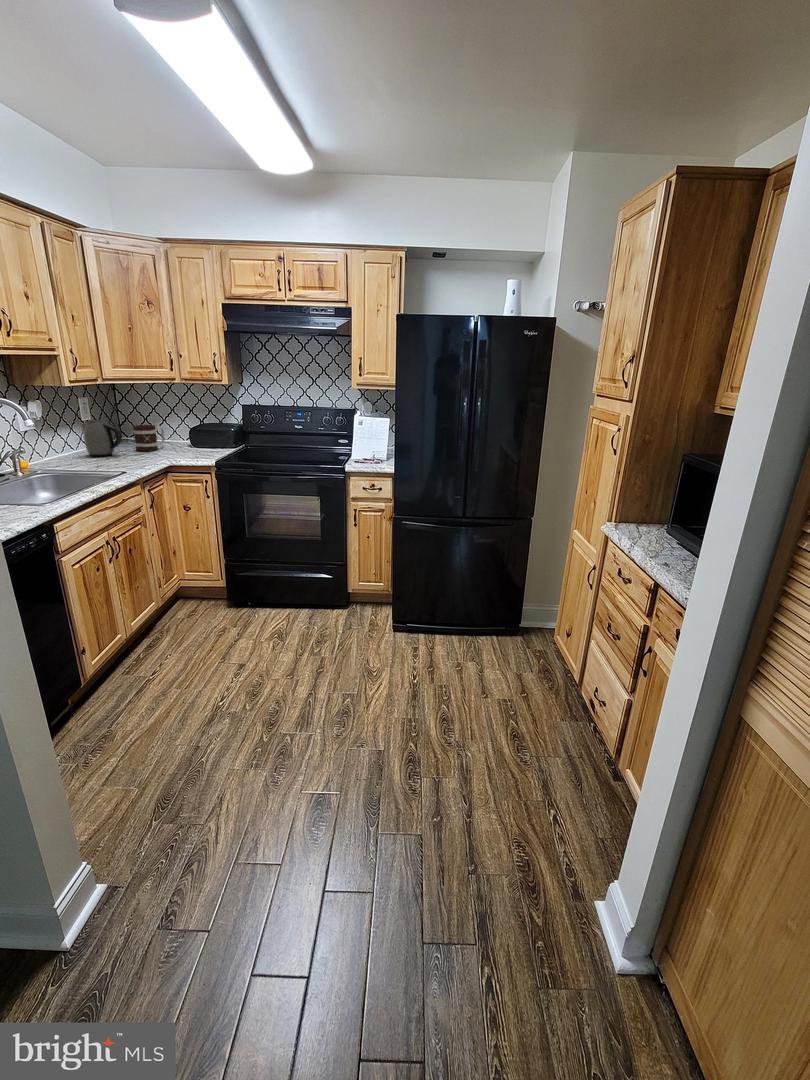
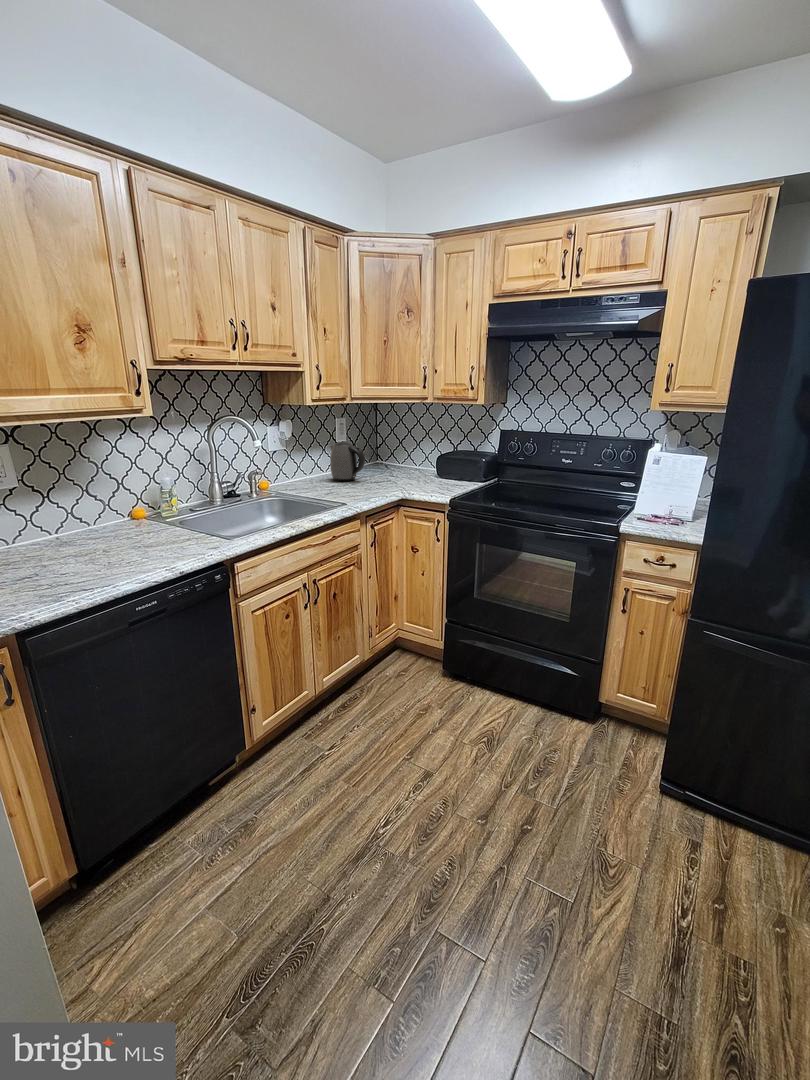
mug: present [133,425,165,451] -> none [380,449,412,478]

